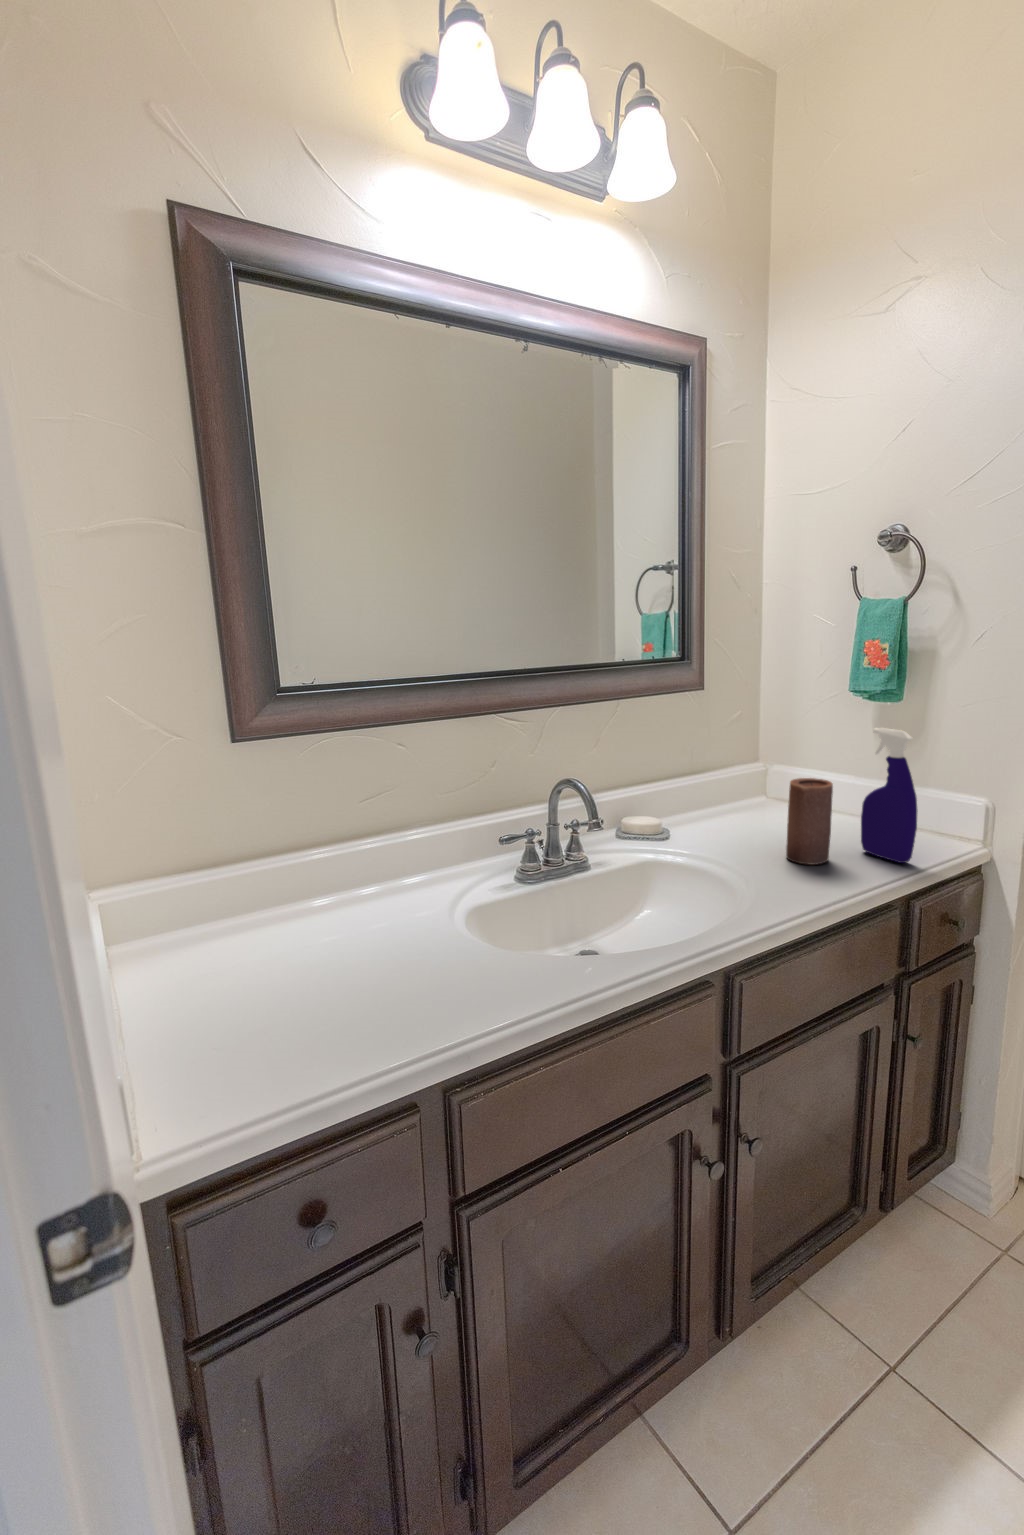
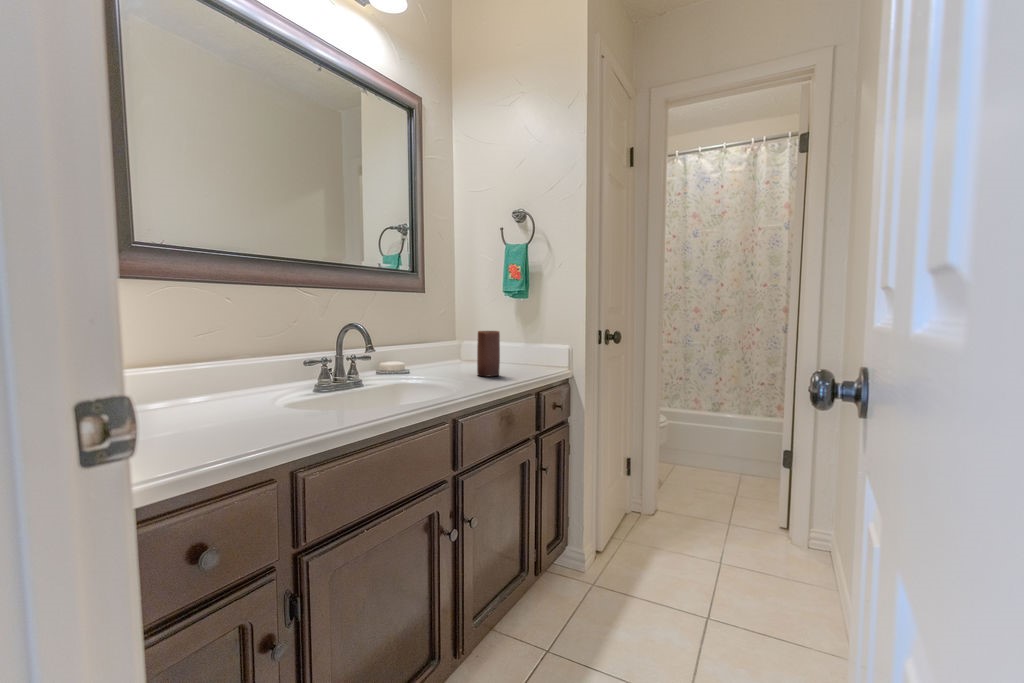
spray bottle: present [861,728,918,863] -> none [514,304,540,374]

